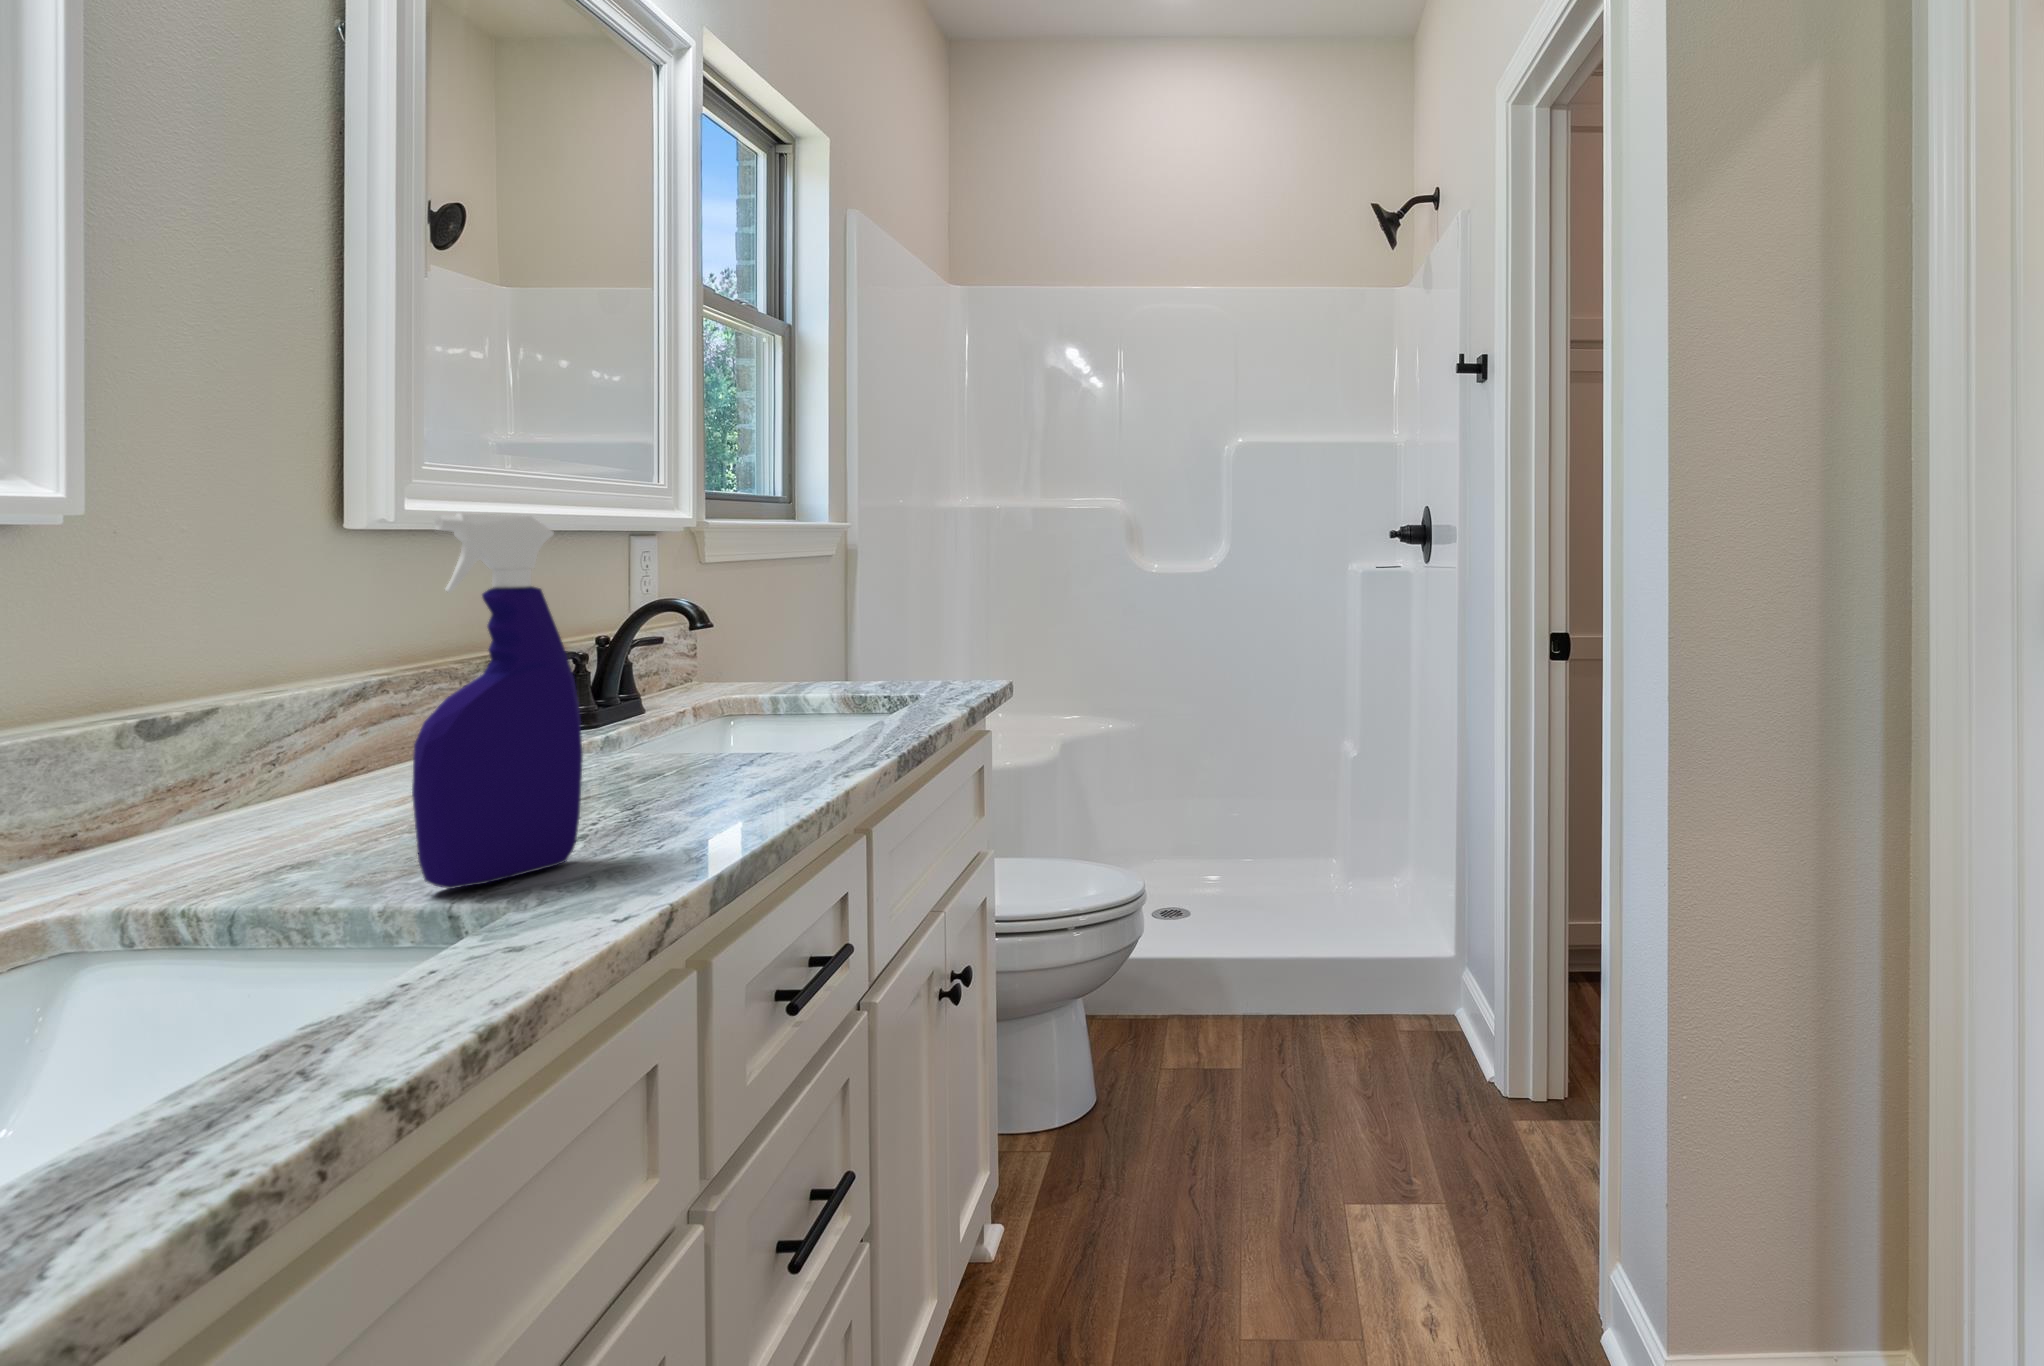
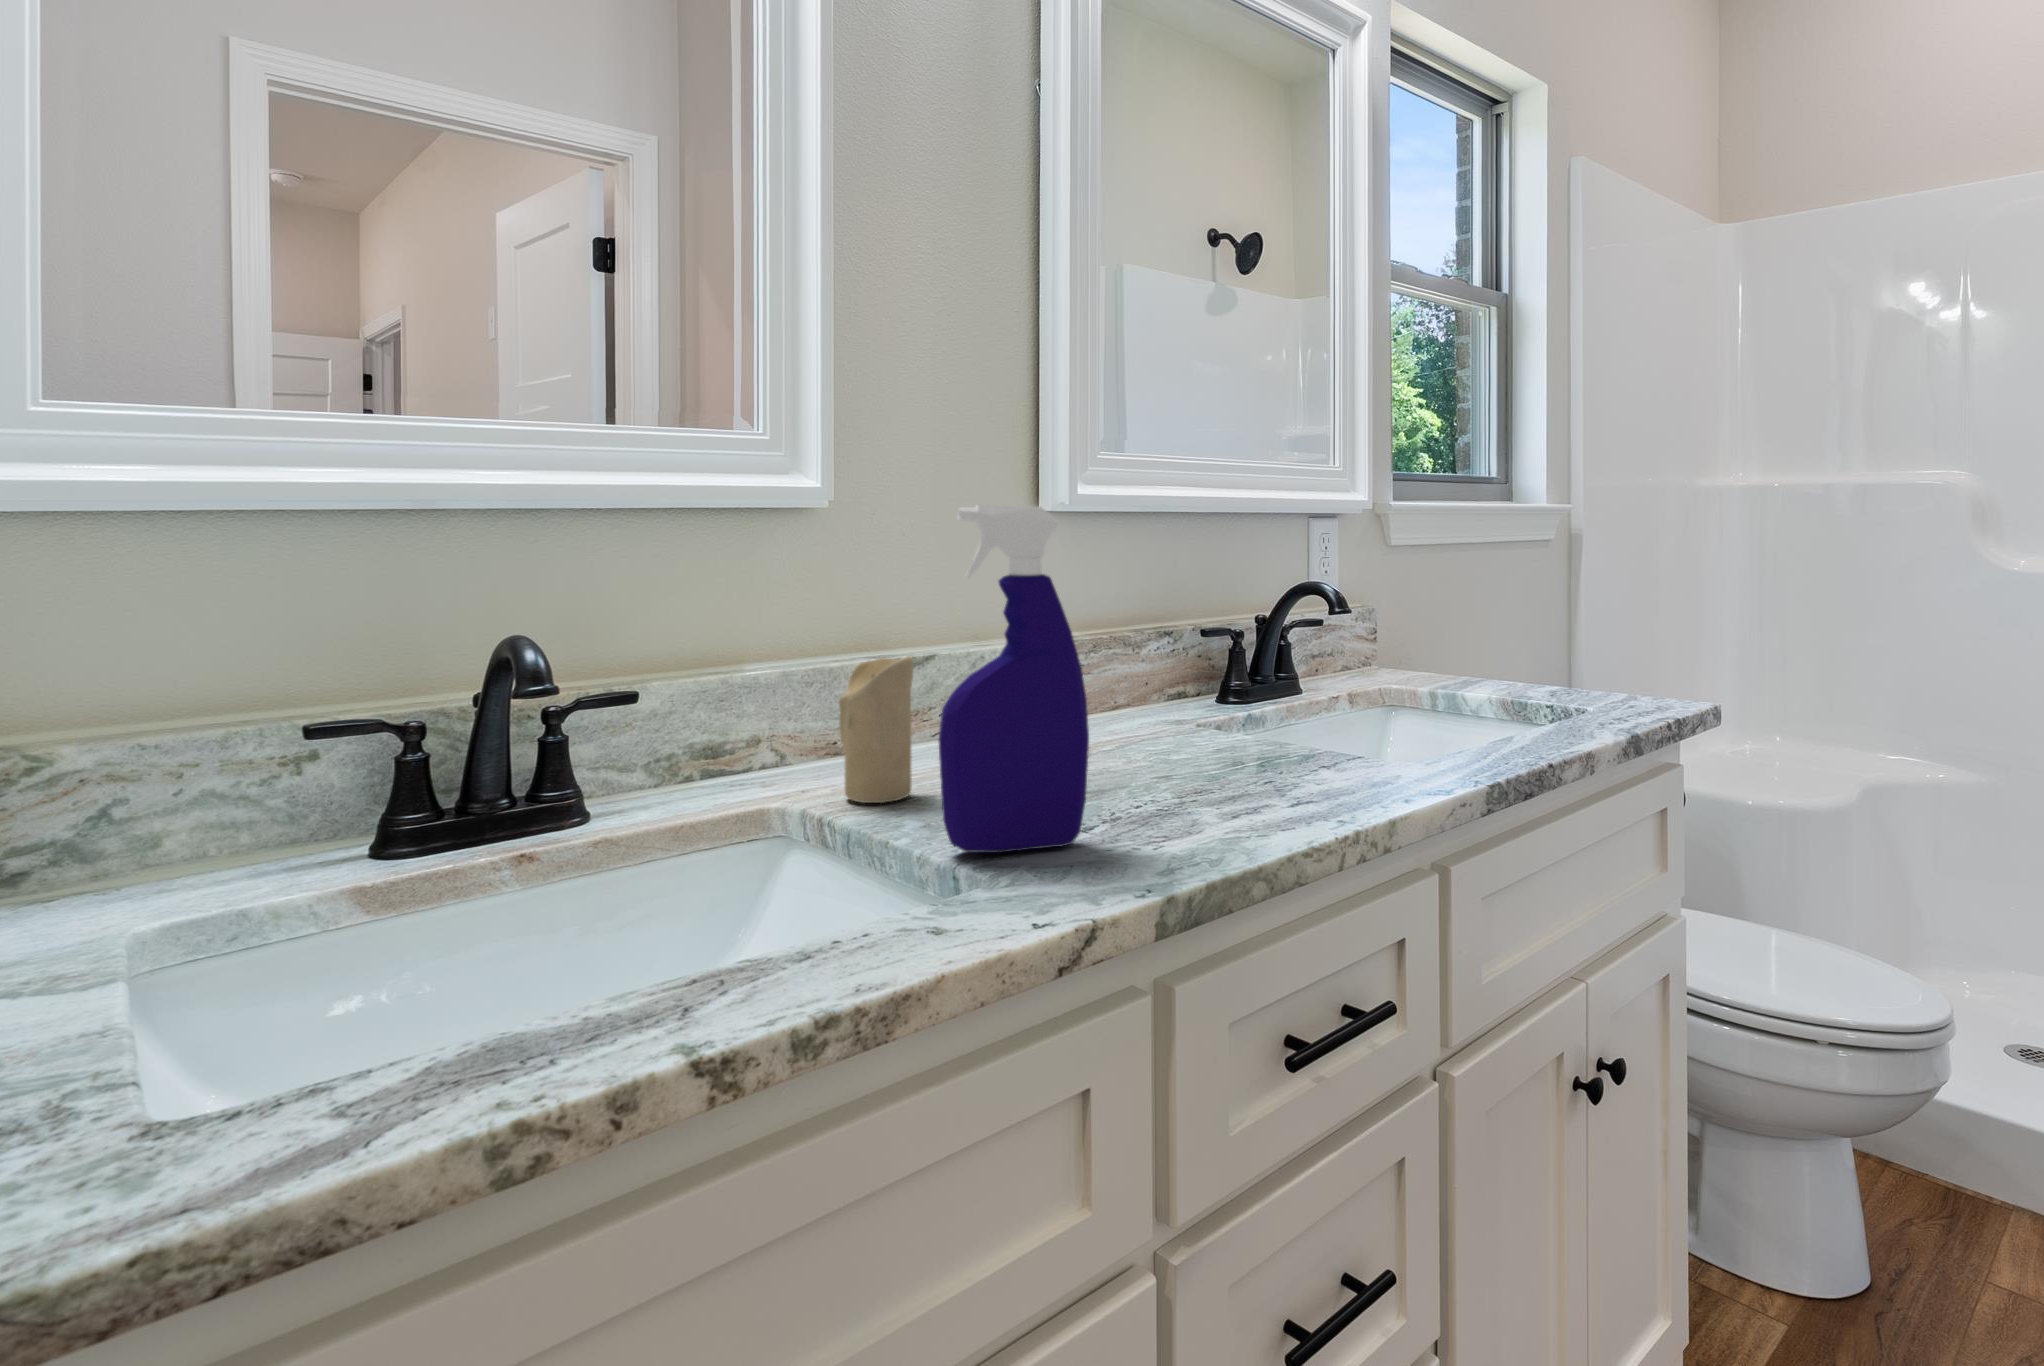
candle: none [167,695,281,878] -> present [839,656,913,803]

